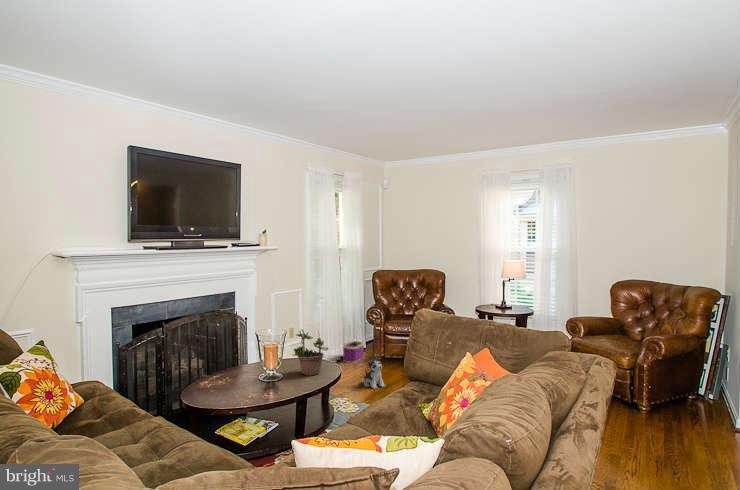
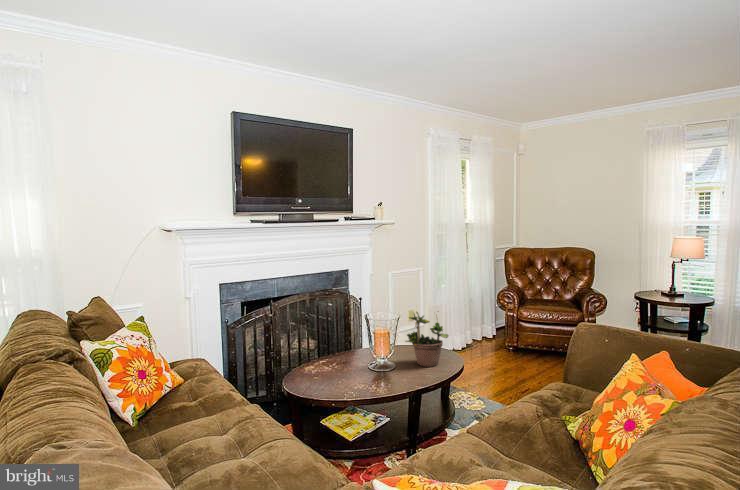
basket: present [343,341,364,363] -> none [469,309,493,351]
plush toy: present [364,355,385,389] -> none [493,345,520,384]

